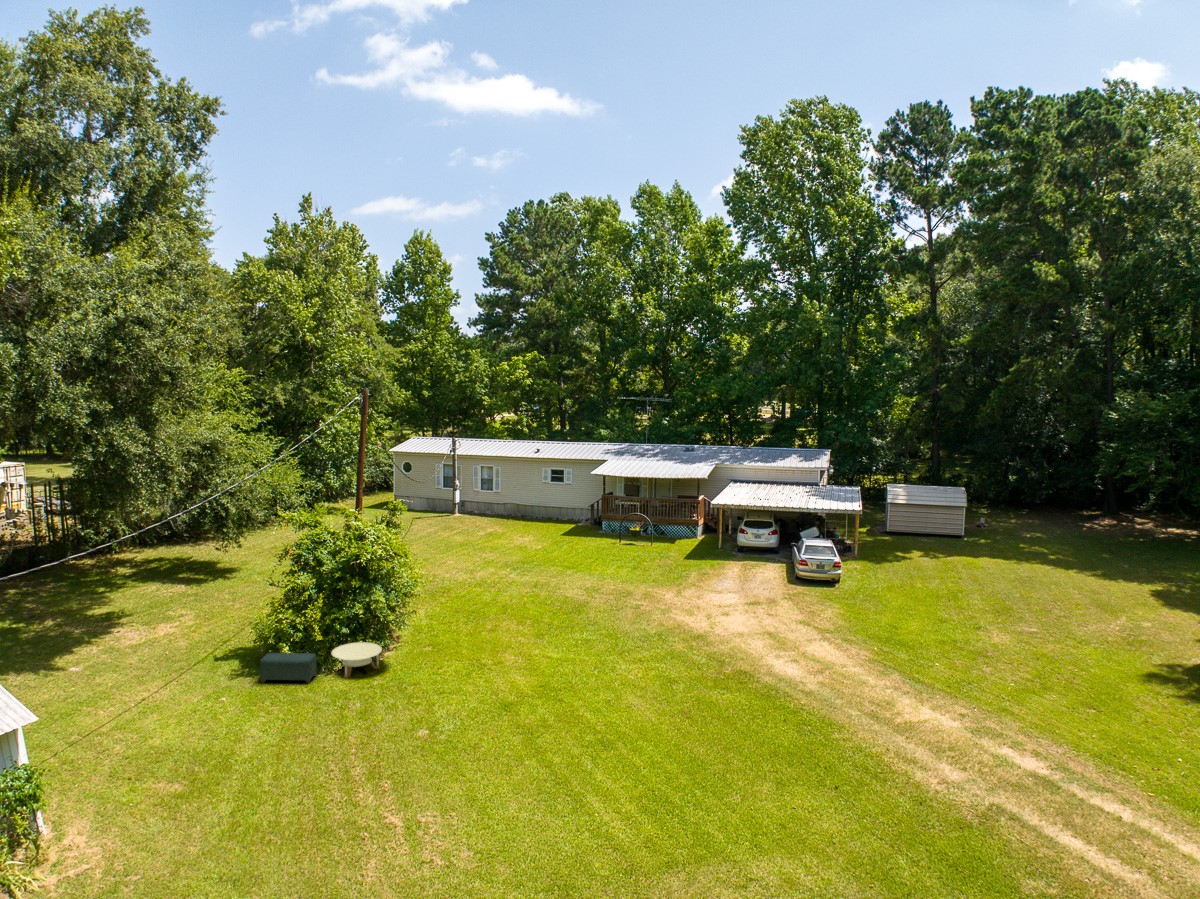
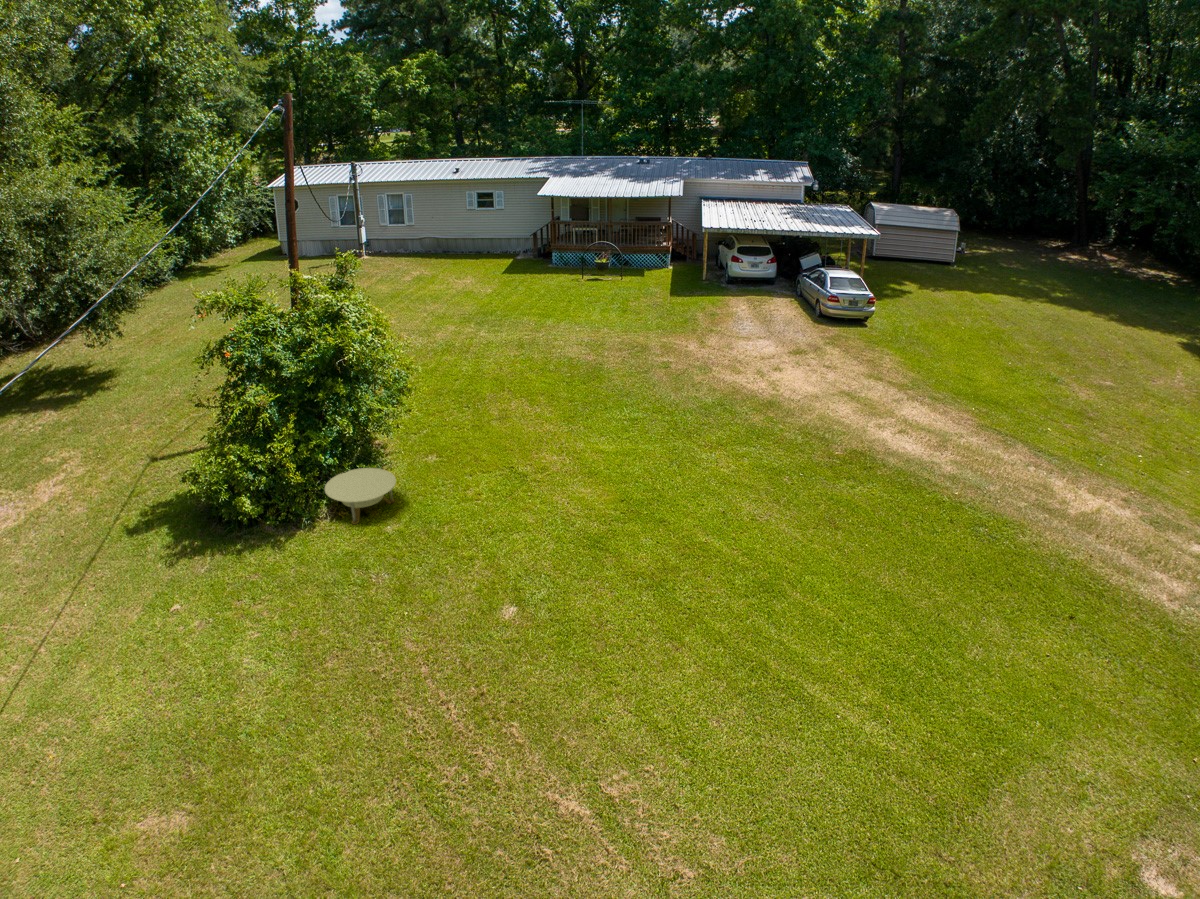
bench: present [260,653,316,683] -> none [225,498,310,550]

